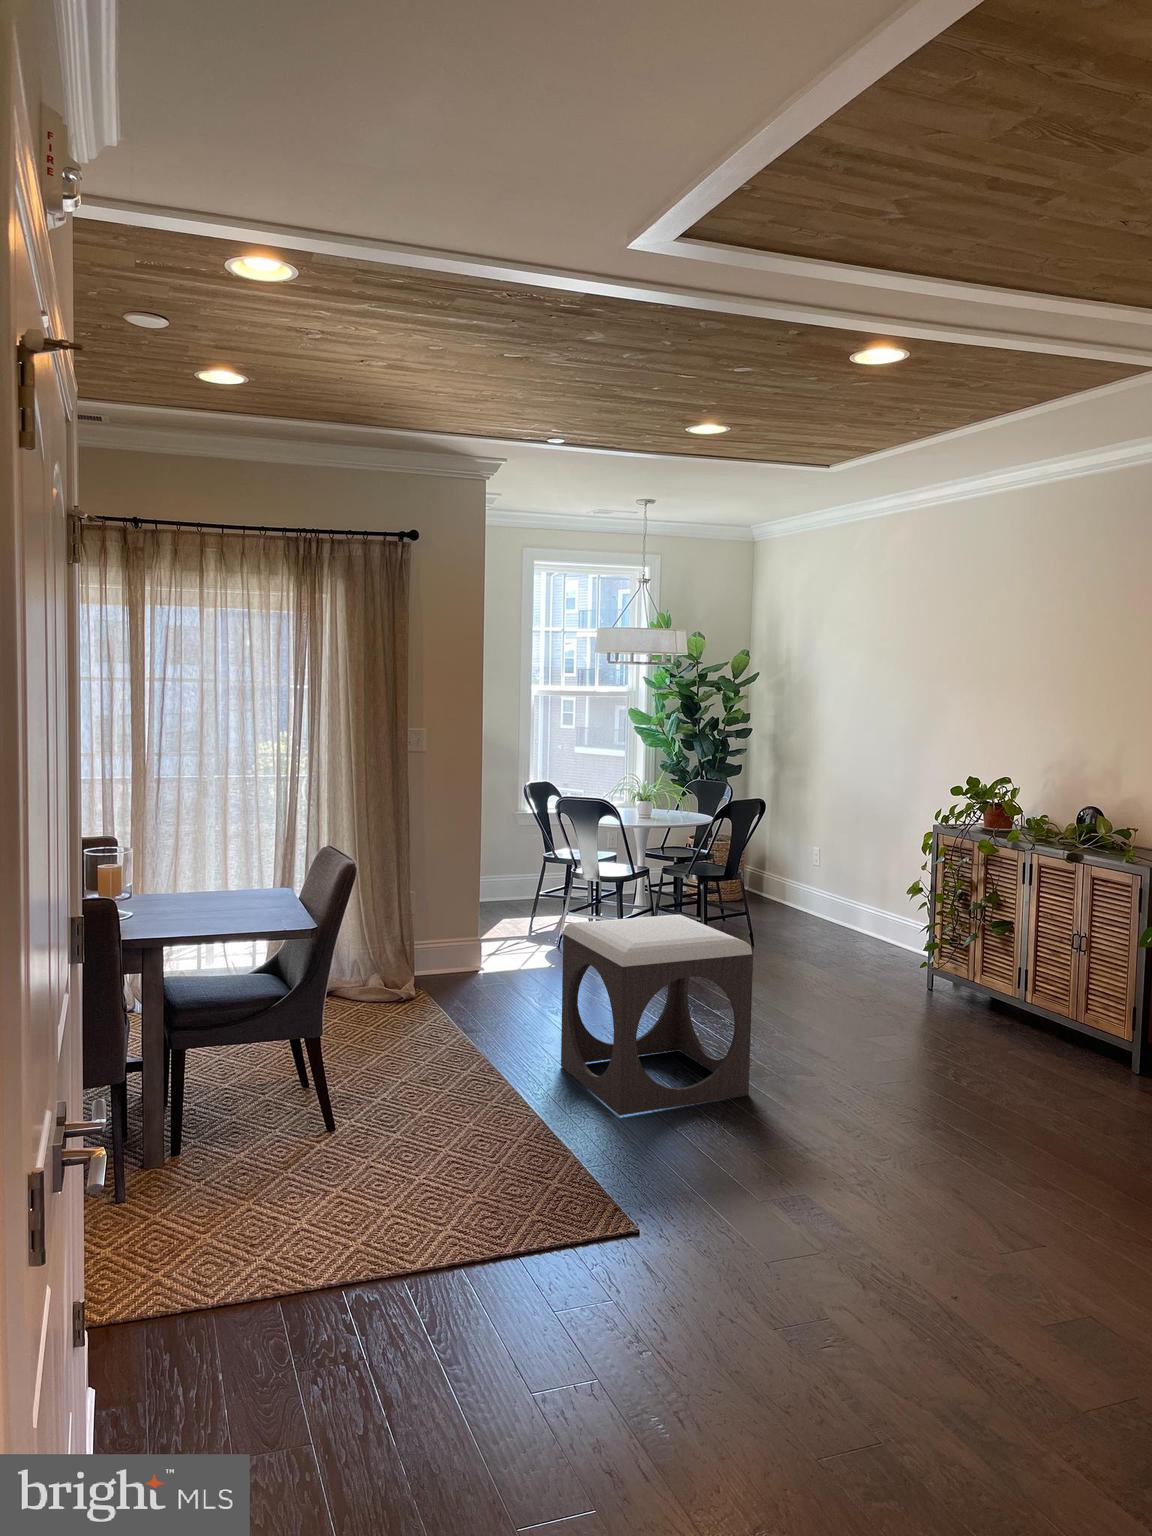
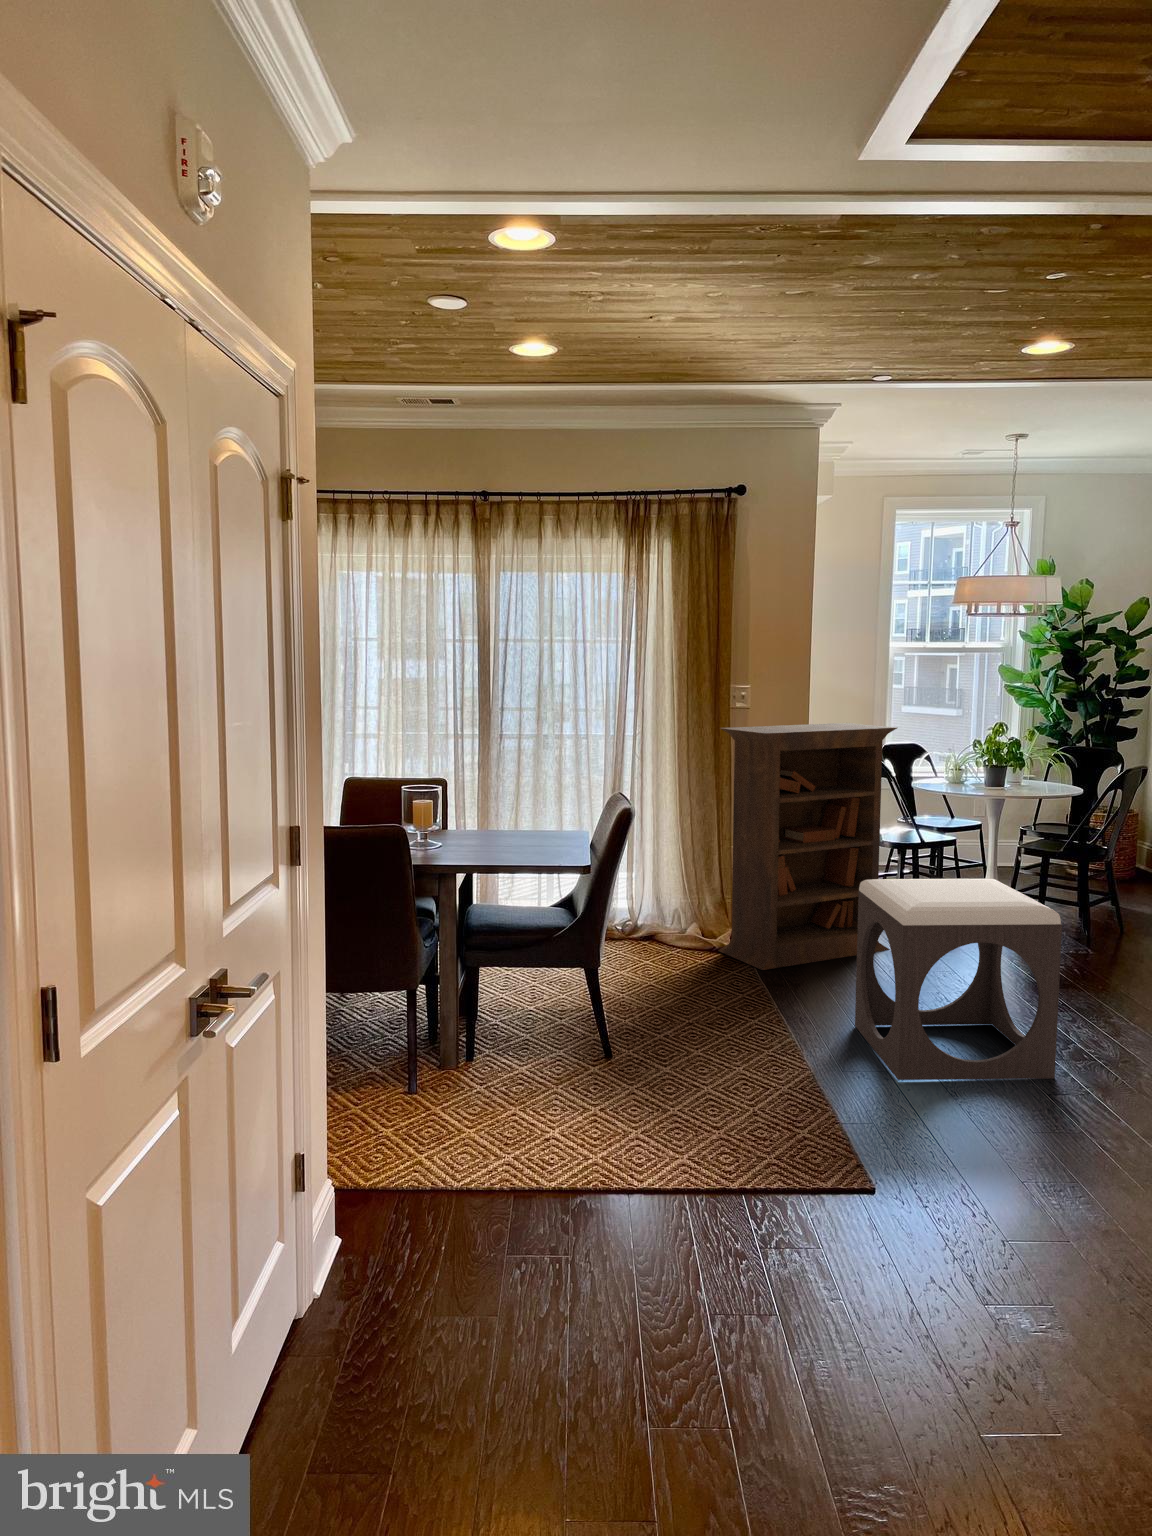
bookcase: none [401,767,570,1018] -> present [718,723,897,970]

